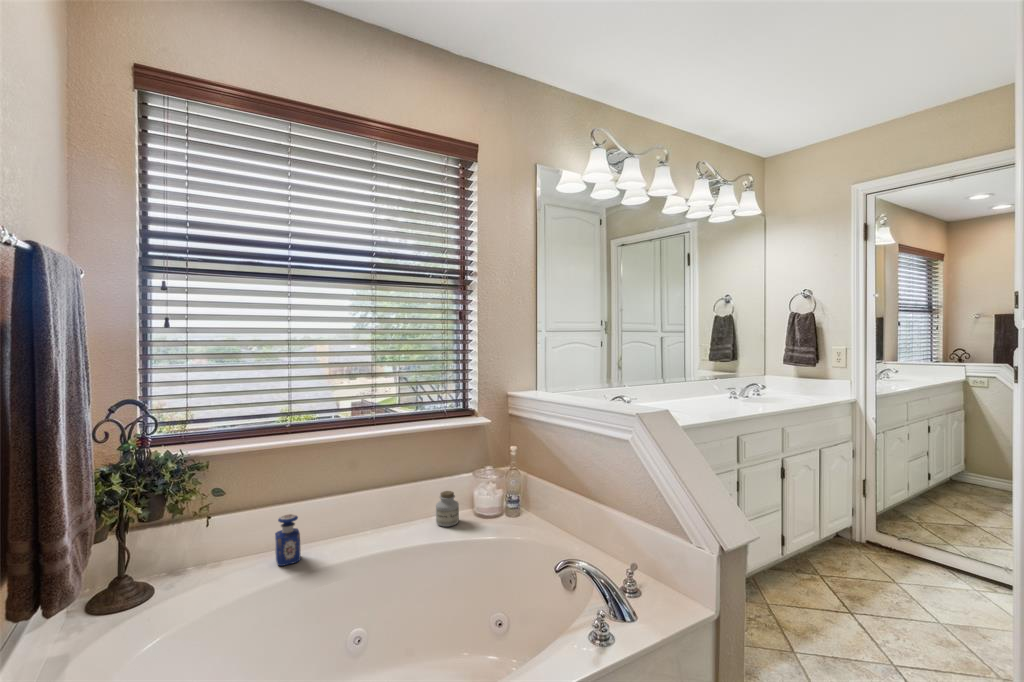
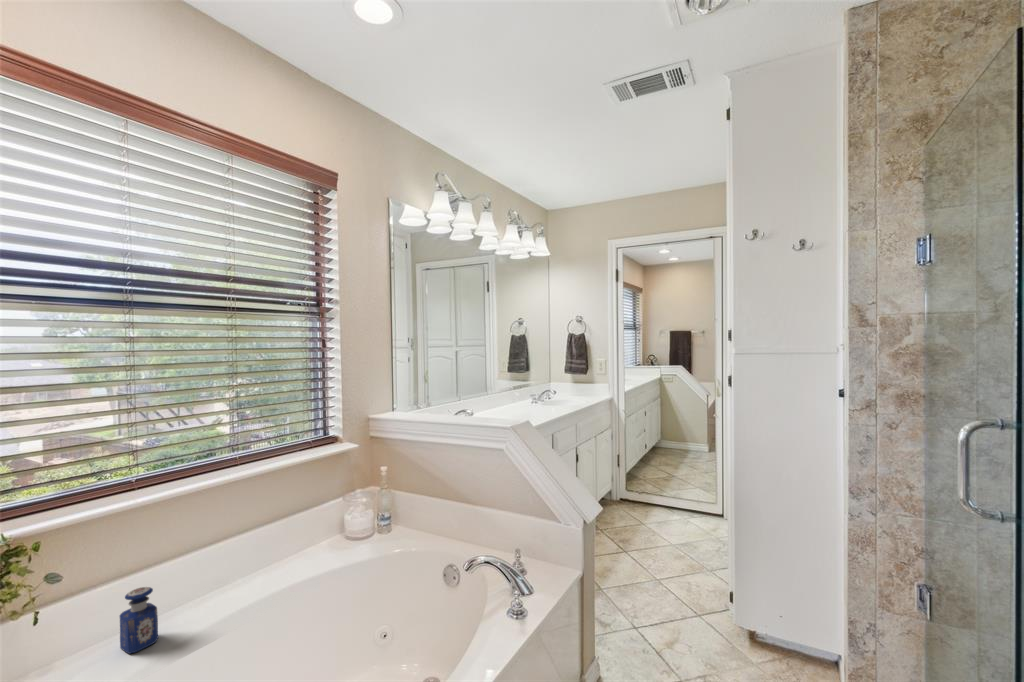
jar: present [436,491,459,527] -> none [307,523,333,561]

